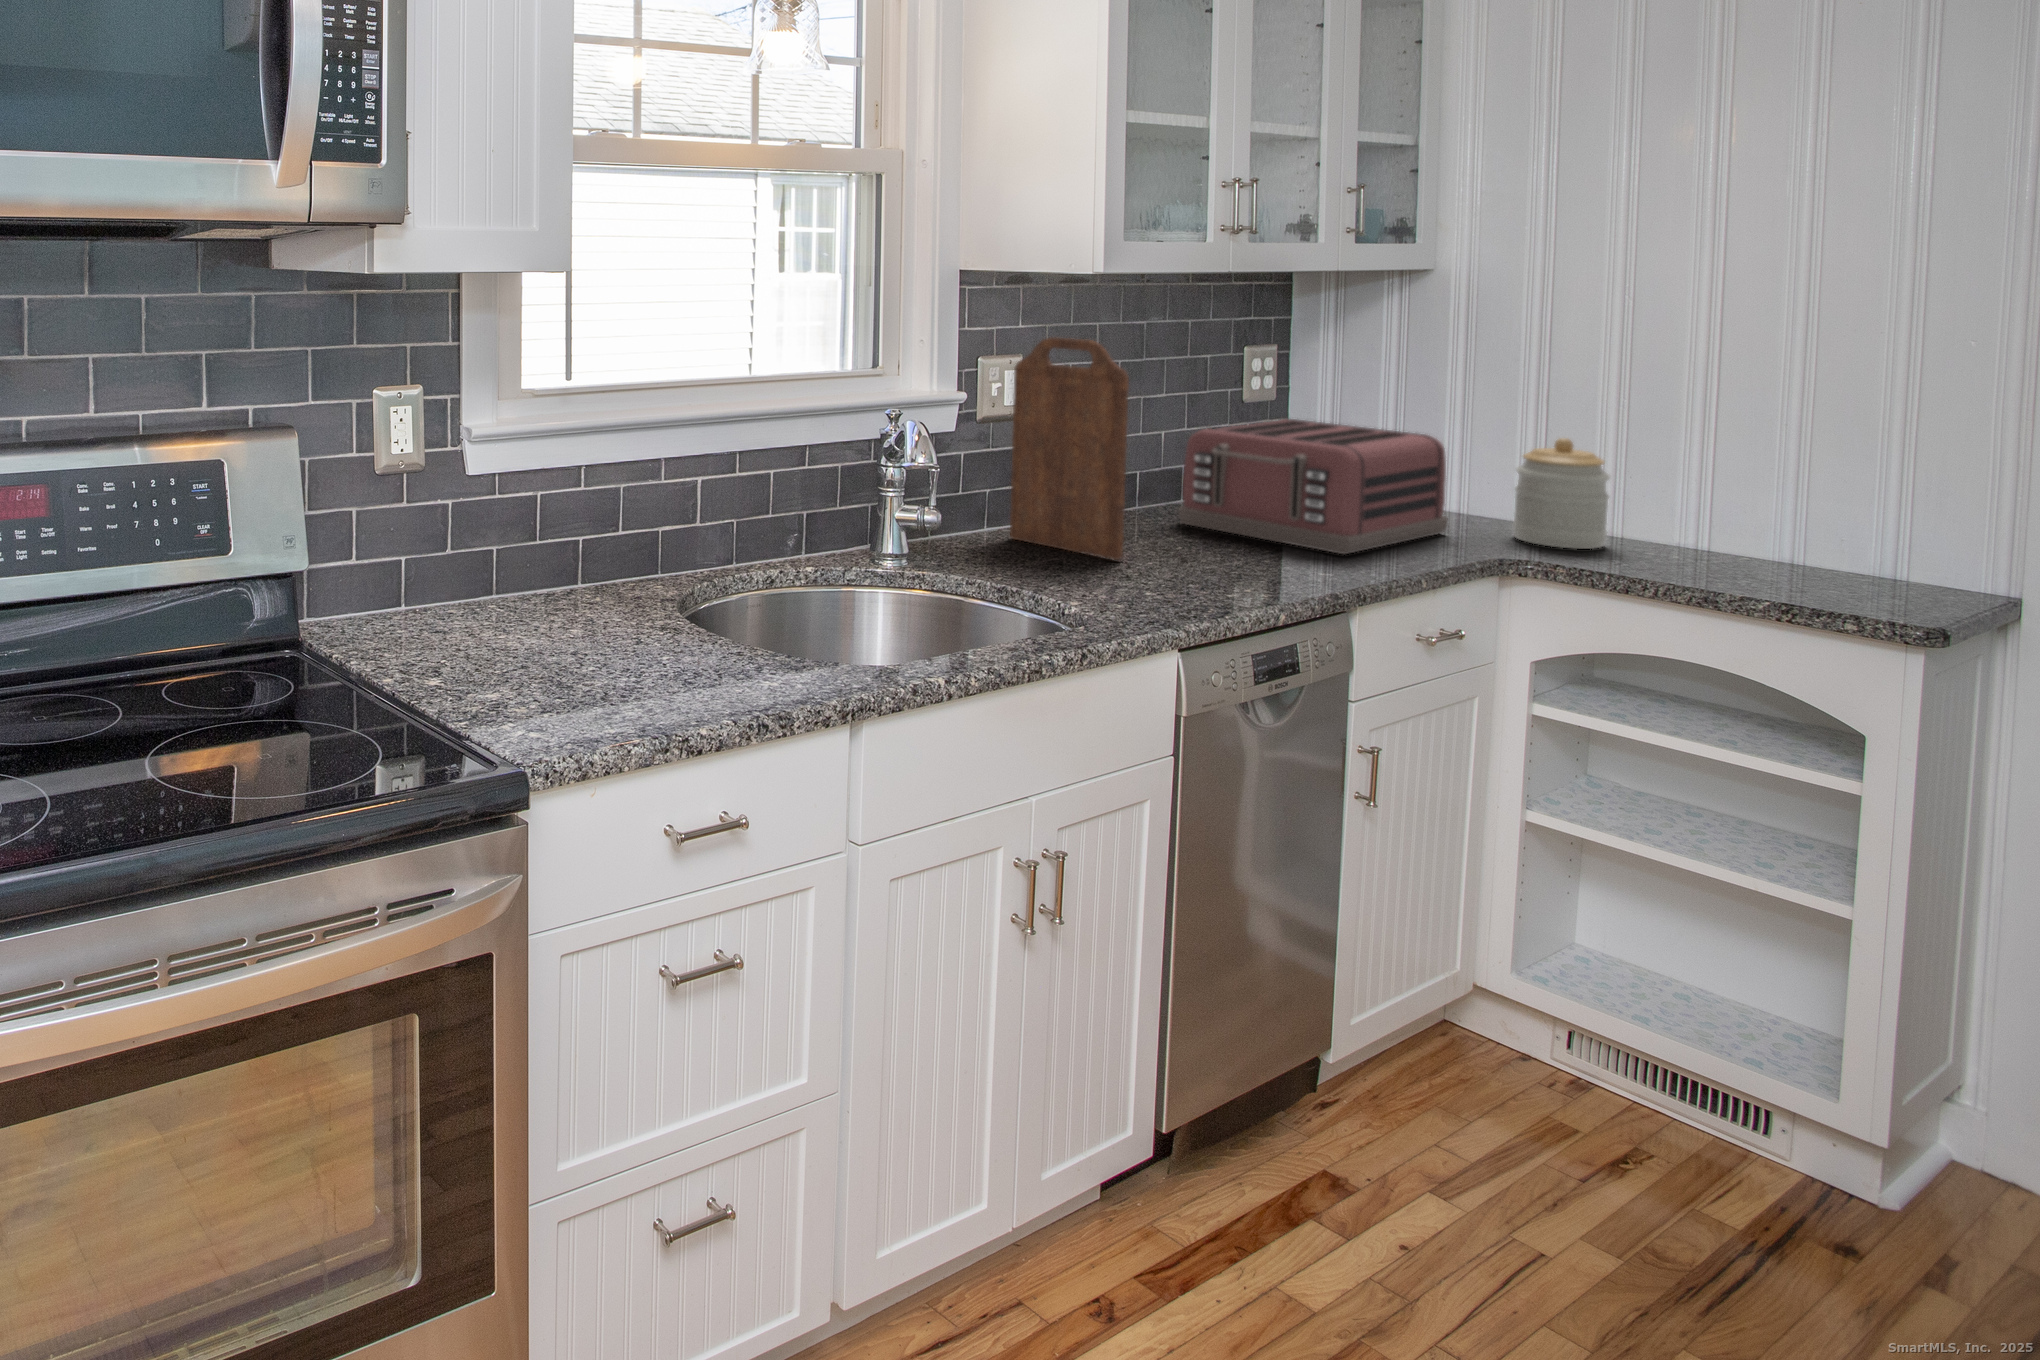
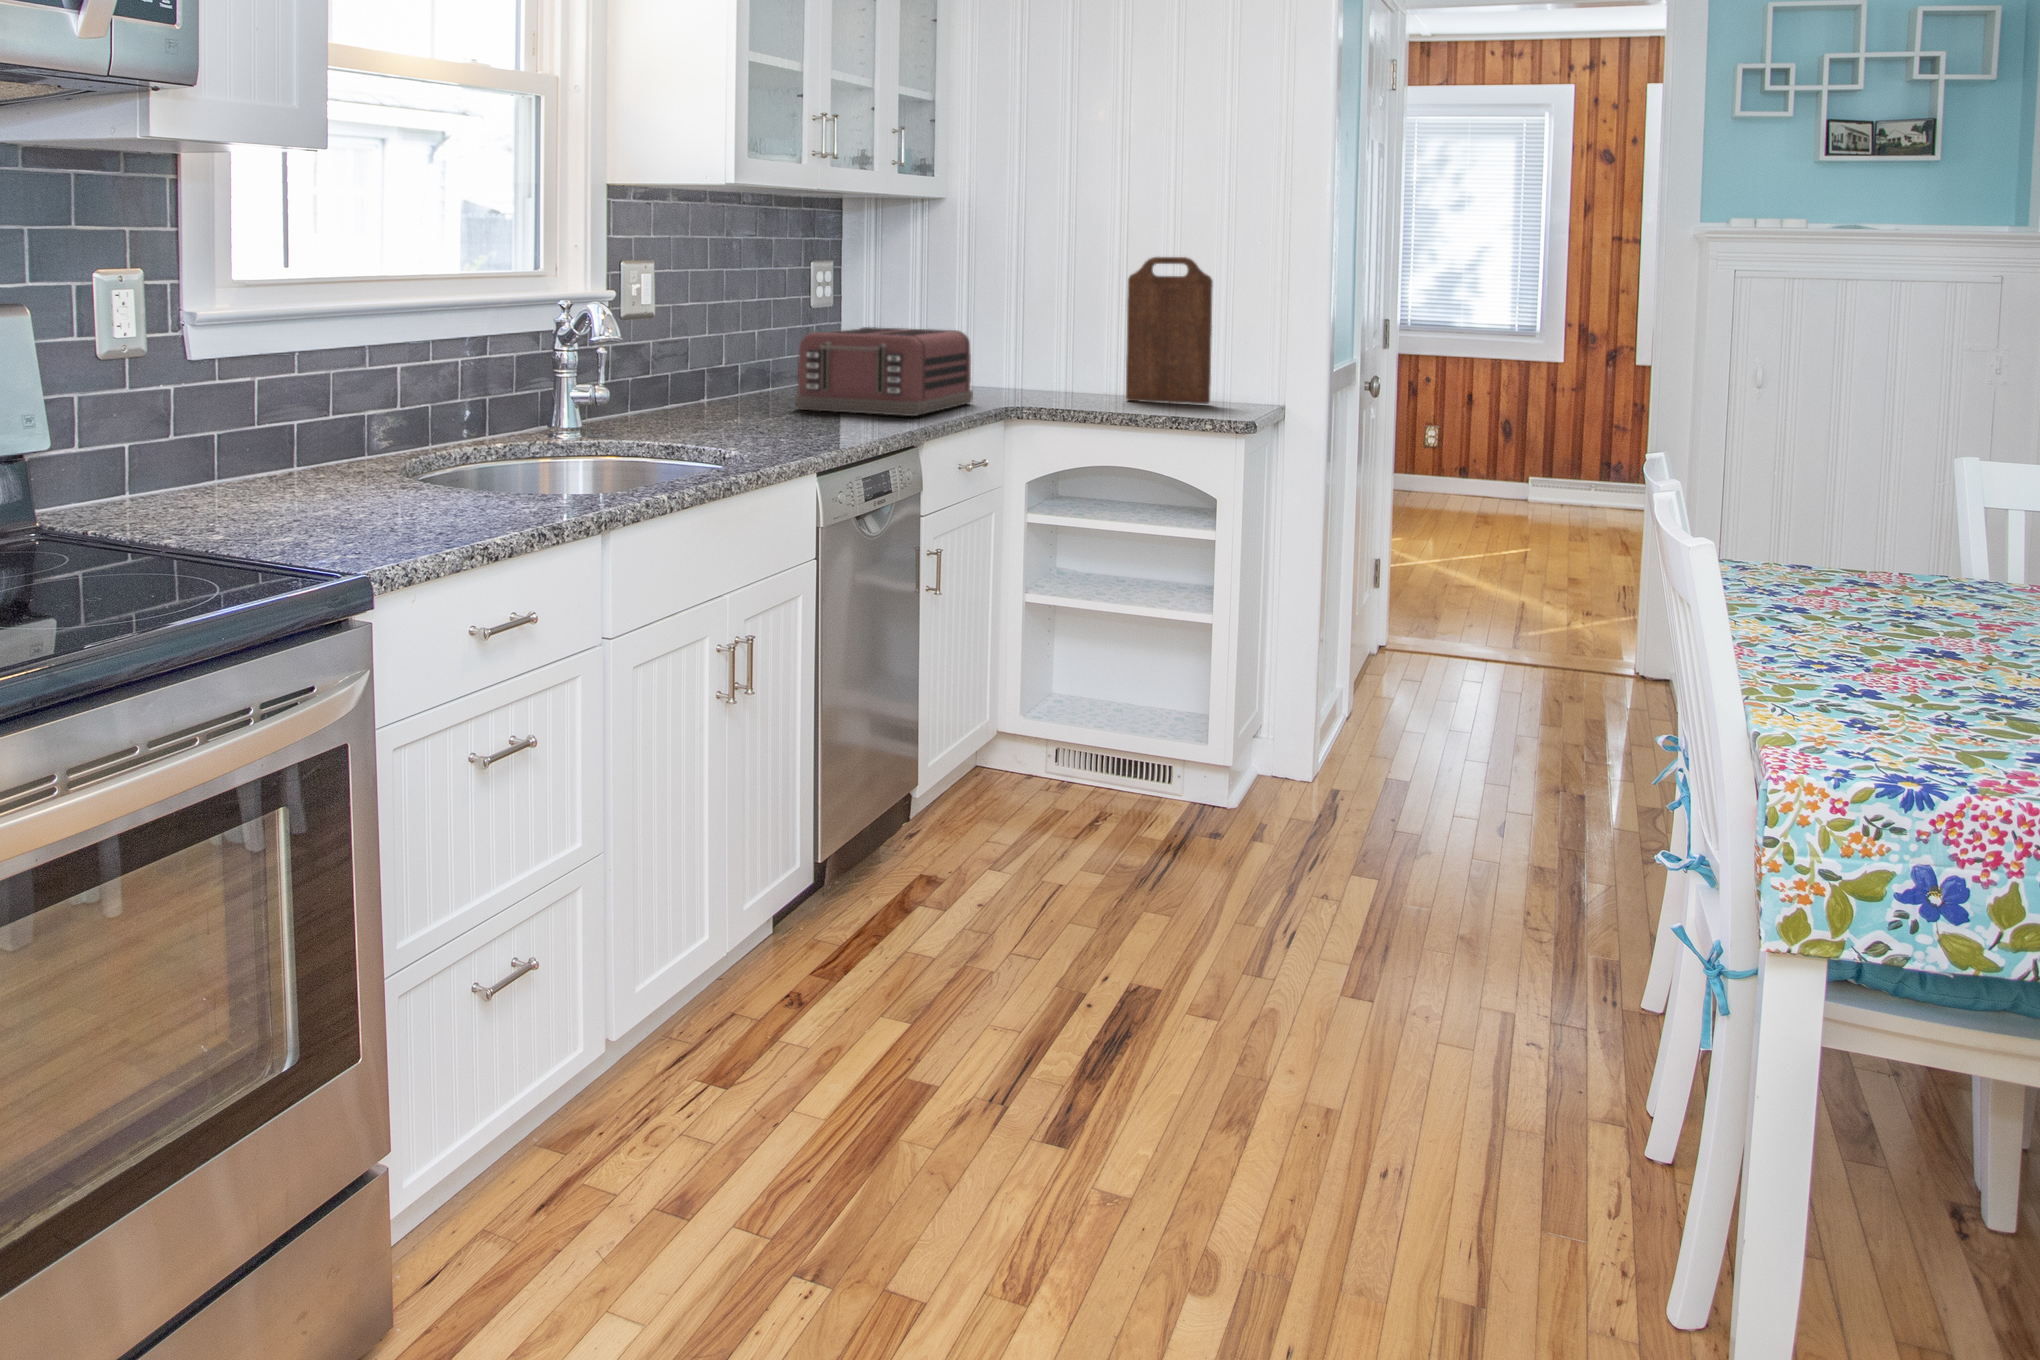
cutting board: present [1010,337,1129,560] -> present [1126,257,1213,404]
jar: present [1513,438,1610,549] -> none [1011,328,1067,405]

